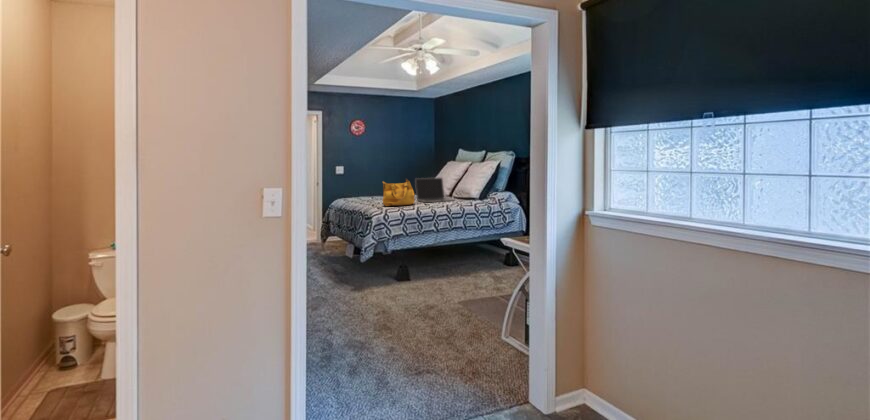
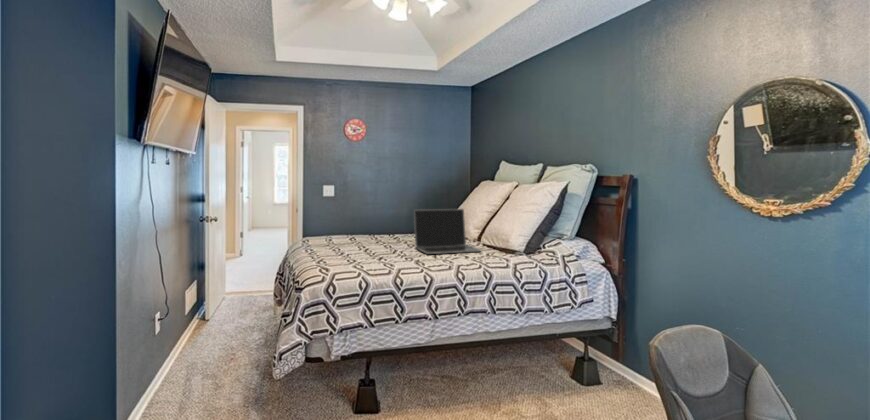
handbag: present [382,180,415,206] -> none [341,211,403,261]

